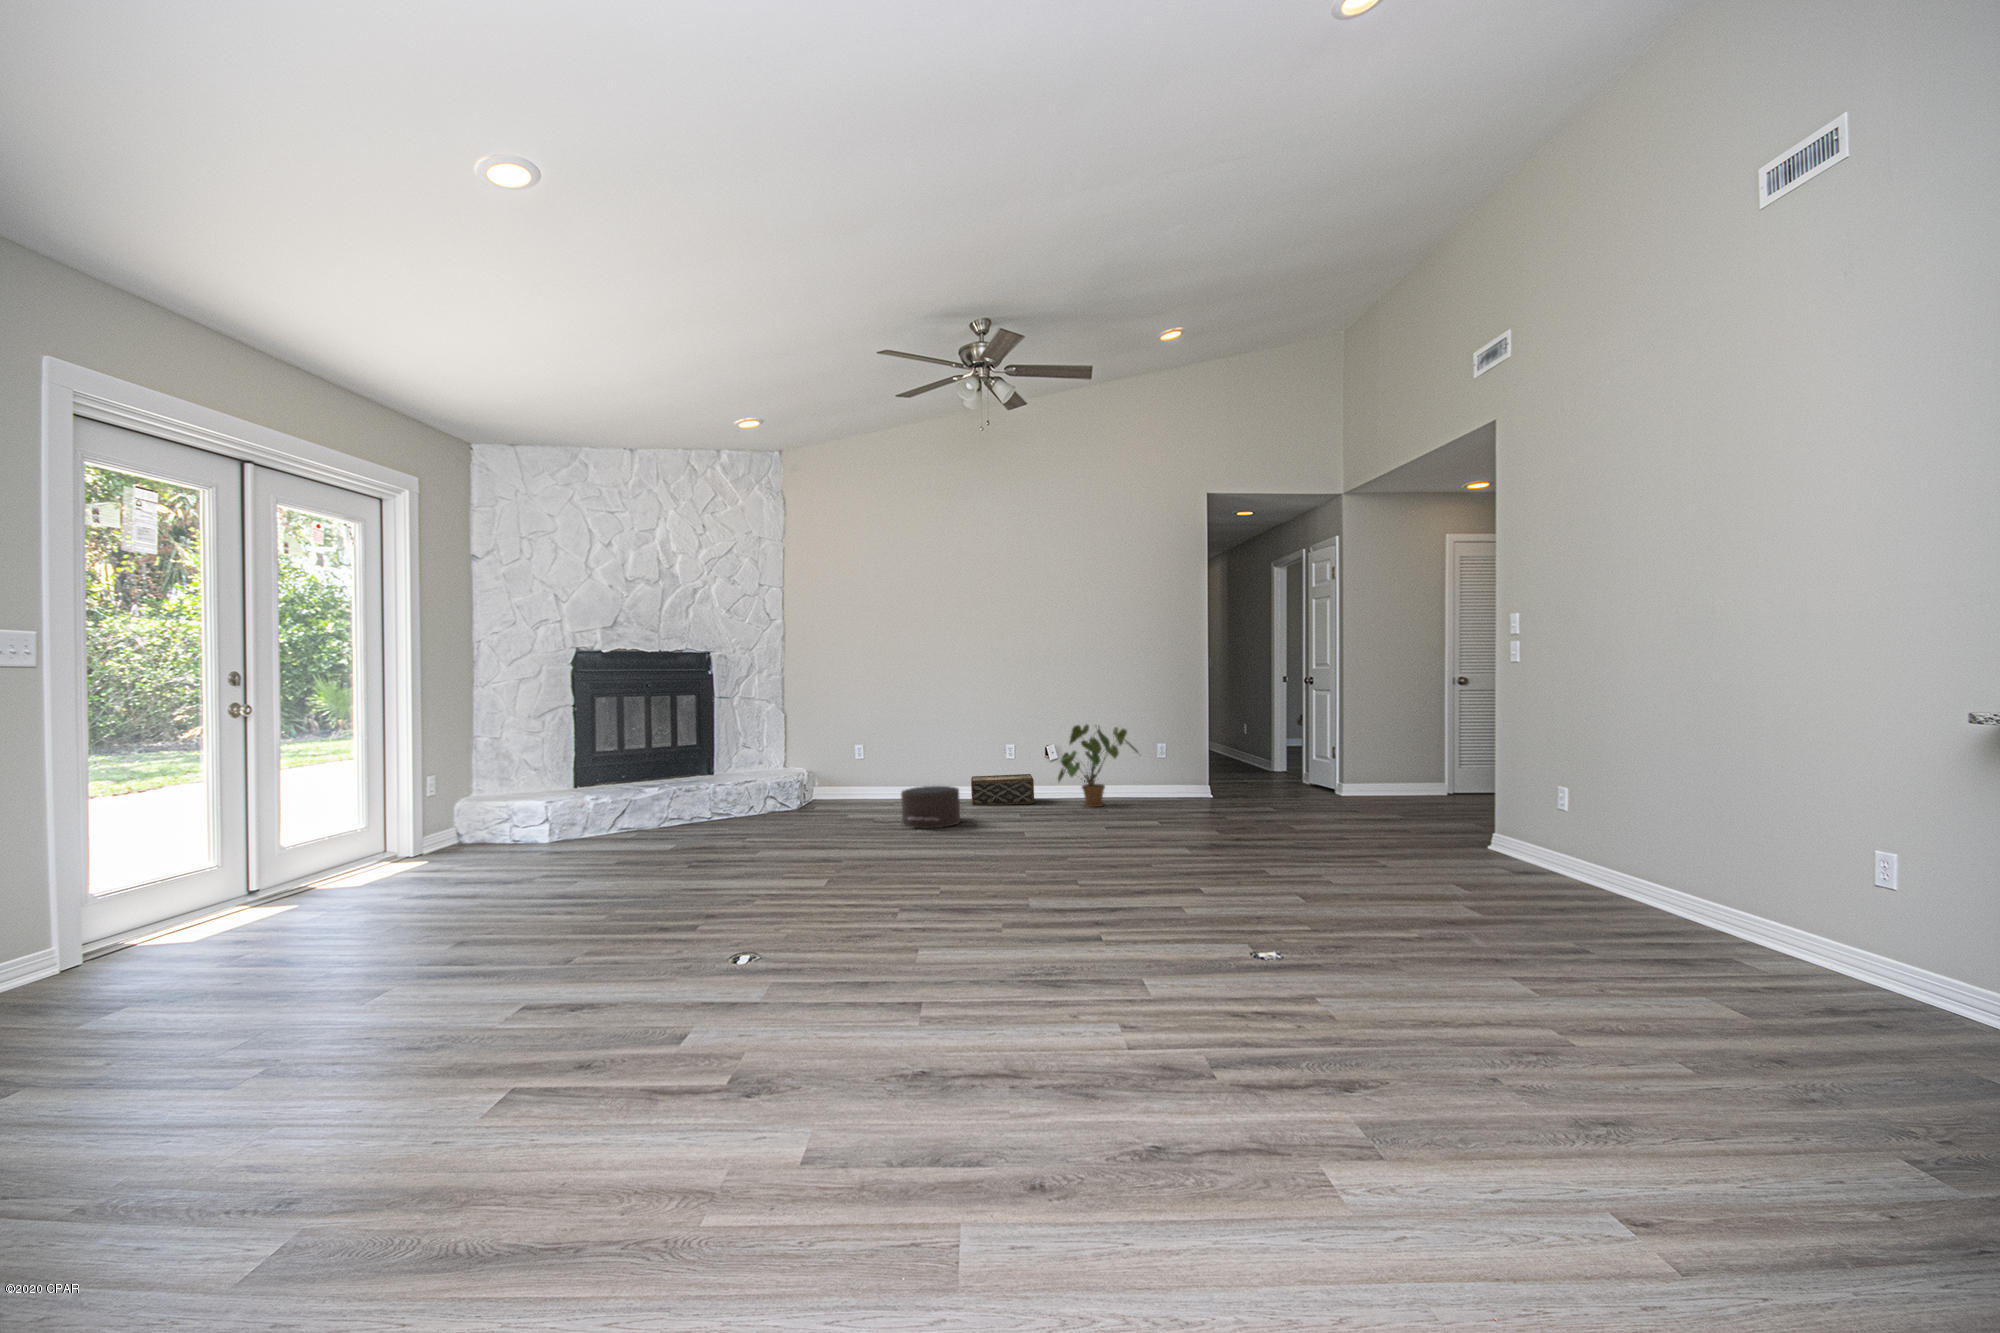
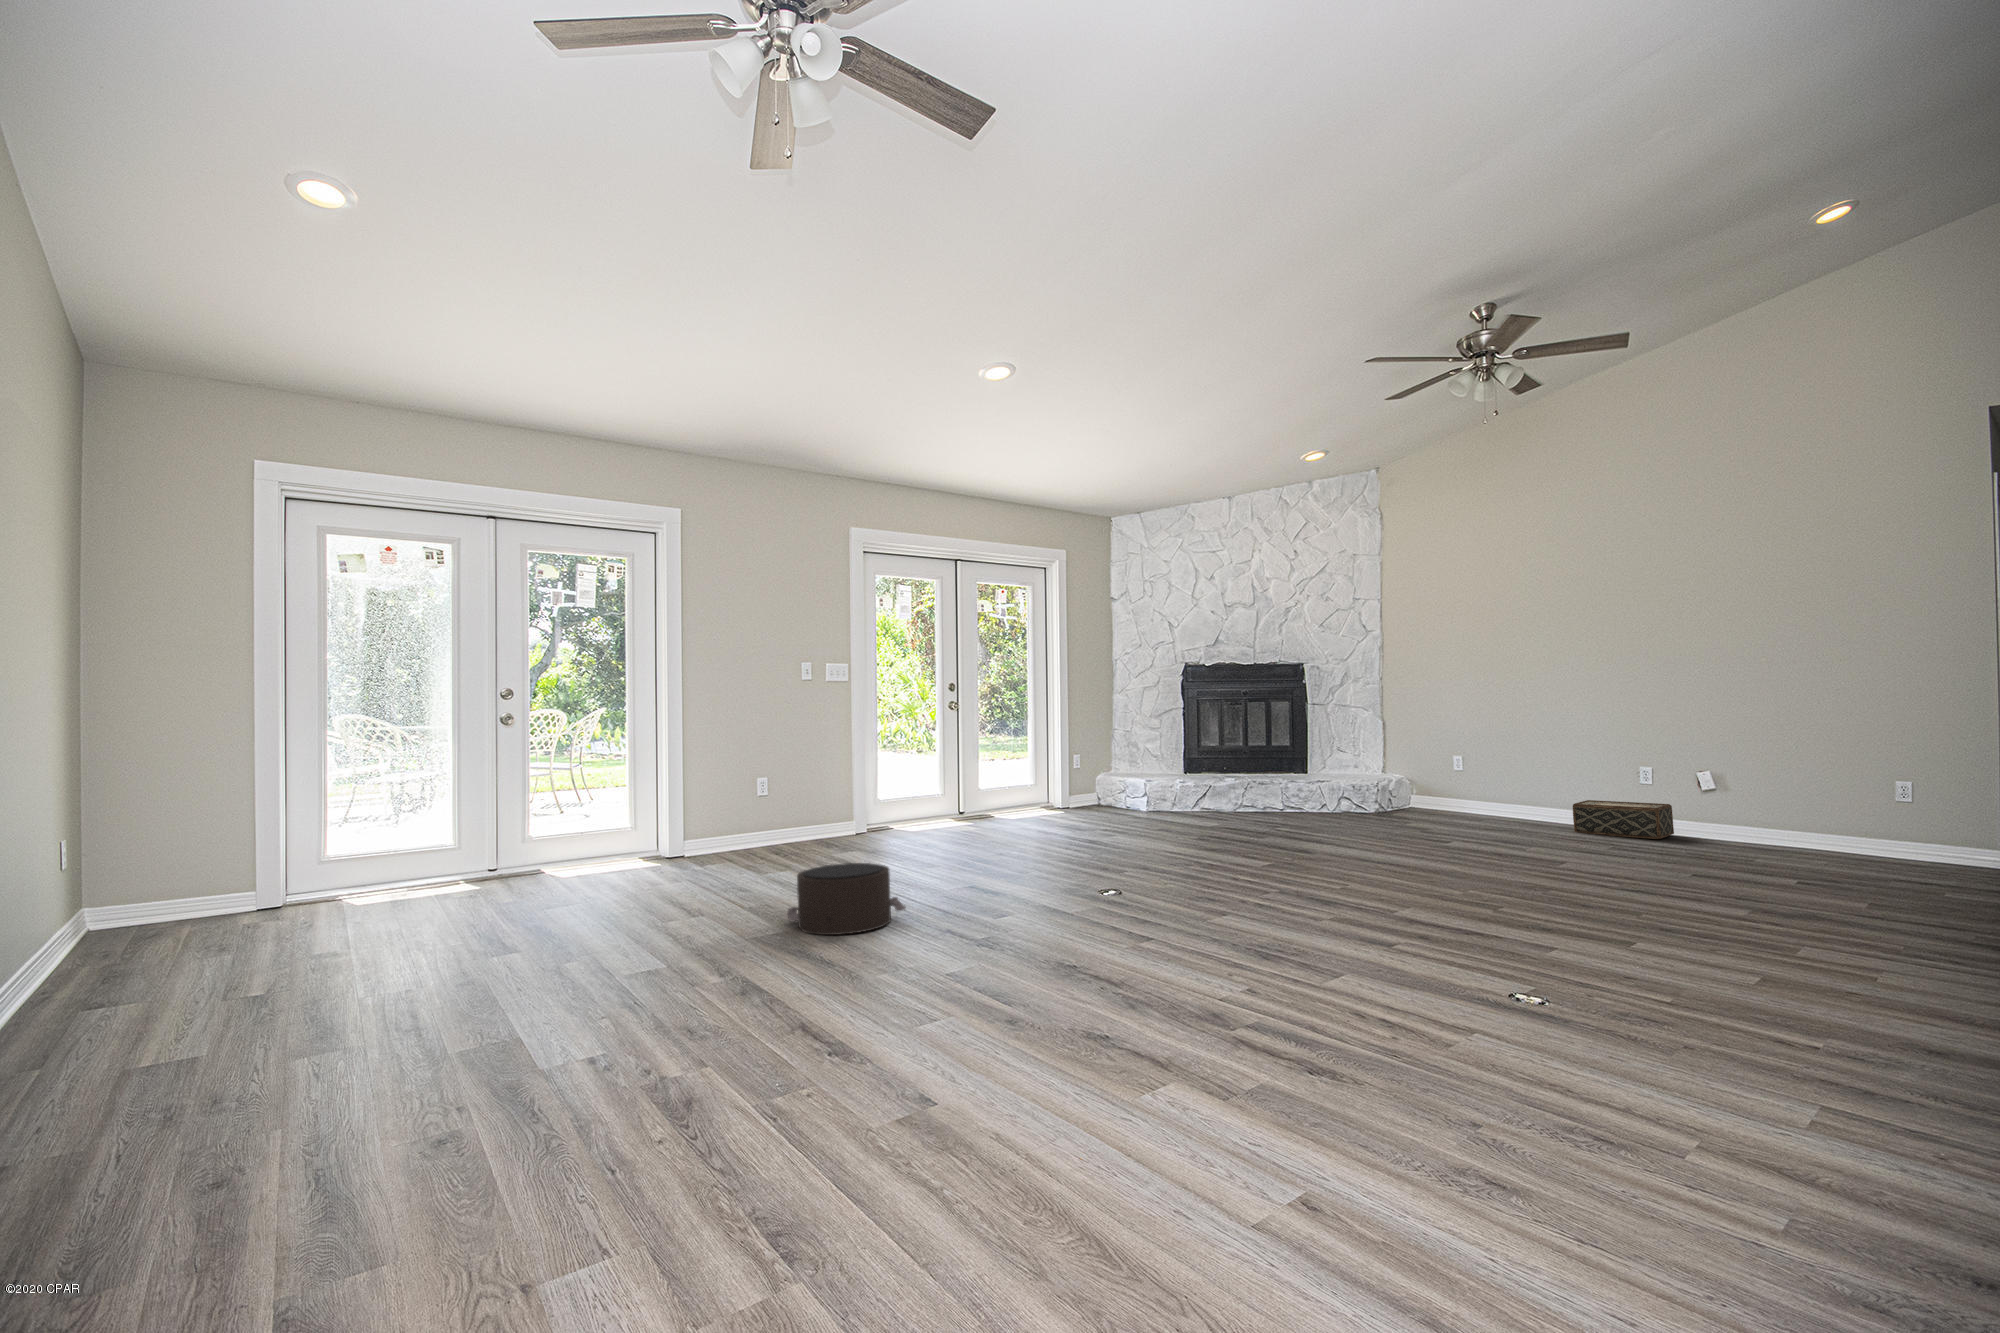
house plant: present [1058,725,1138,807] -> none [1688,745,1831,854]
pouf: present [901,786,965,828] -> present [787,863,906,935]

